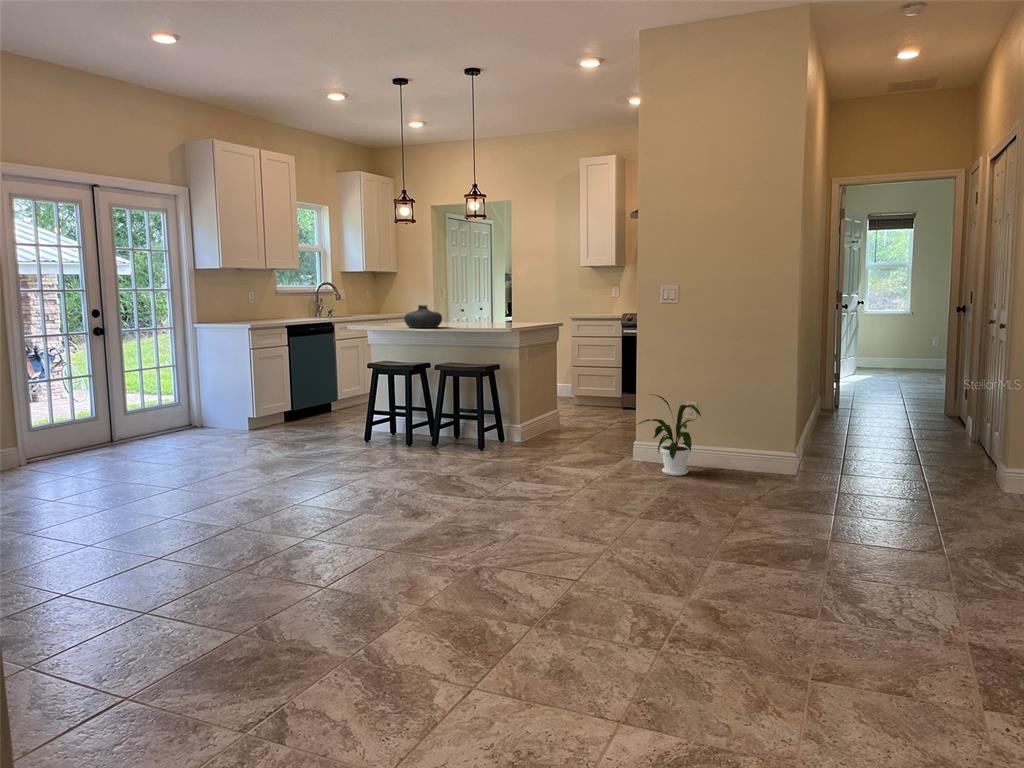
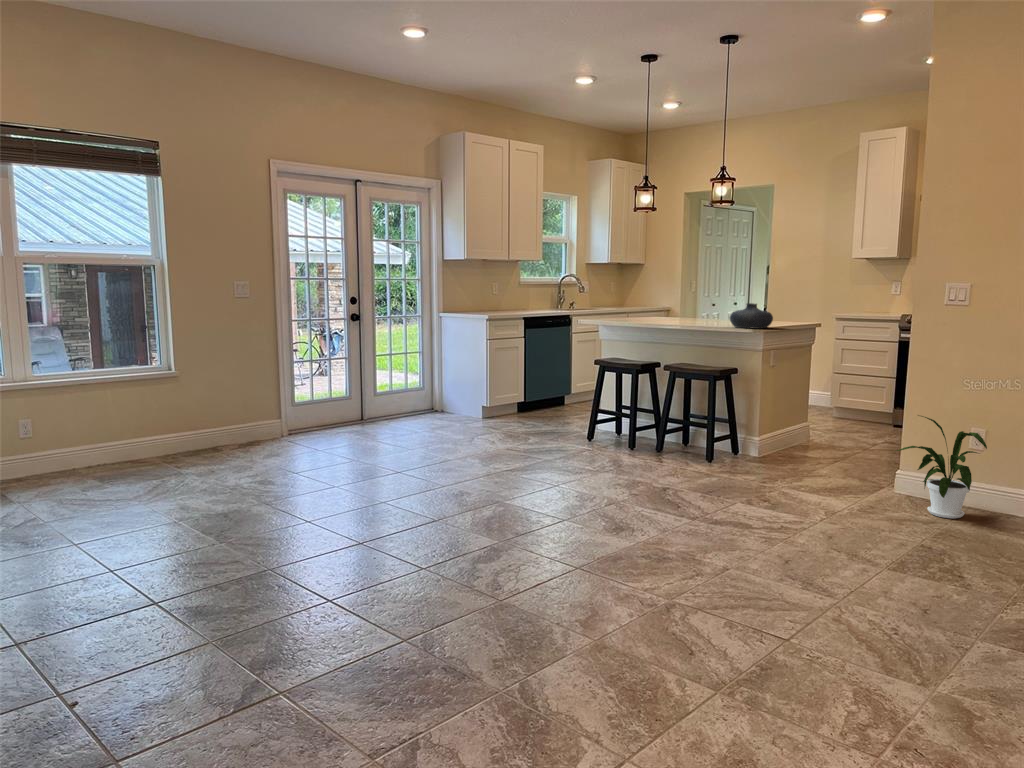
vase: present [404,305,442,328] -> present [730,303,773,329]

